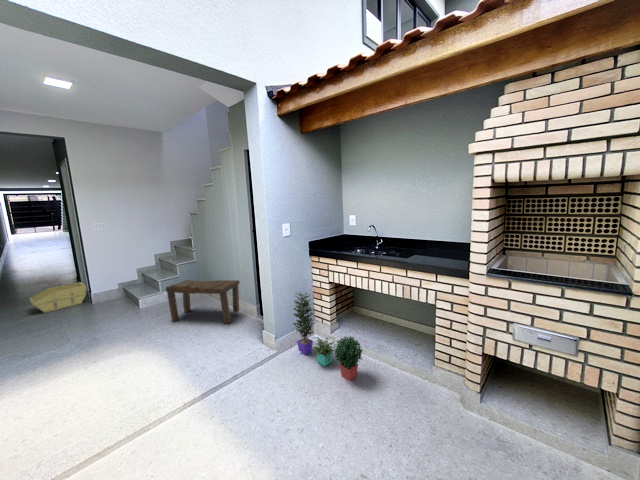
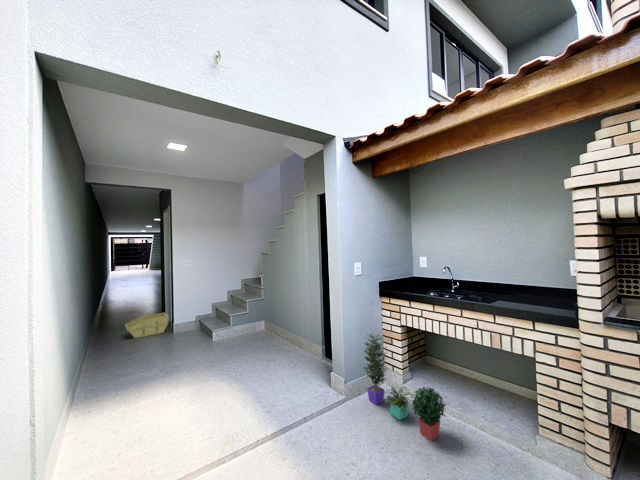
bench: present [166,280,239,324] -> none [238,316,305,363]

